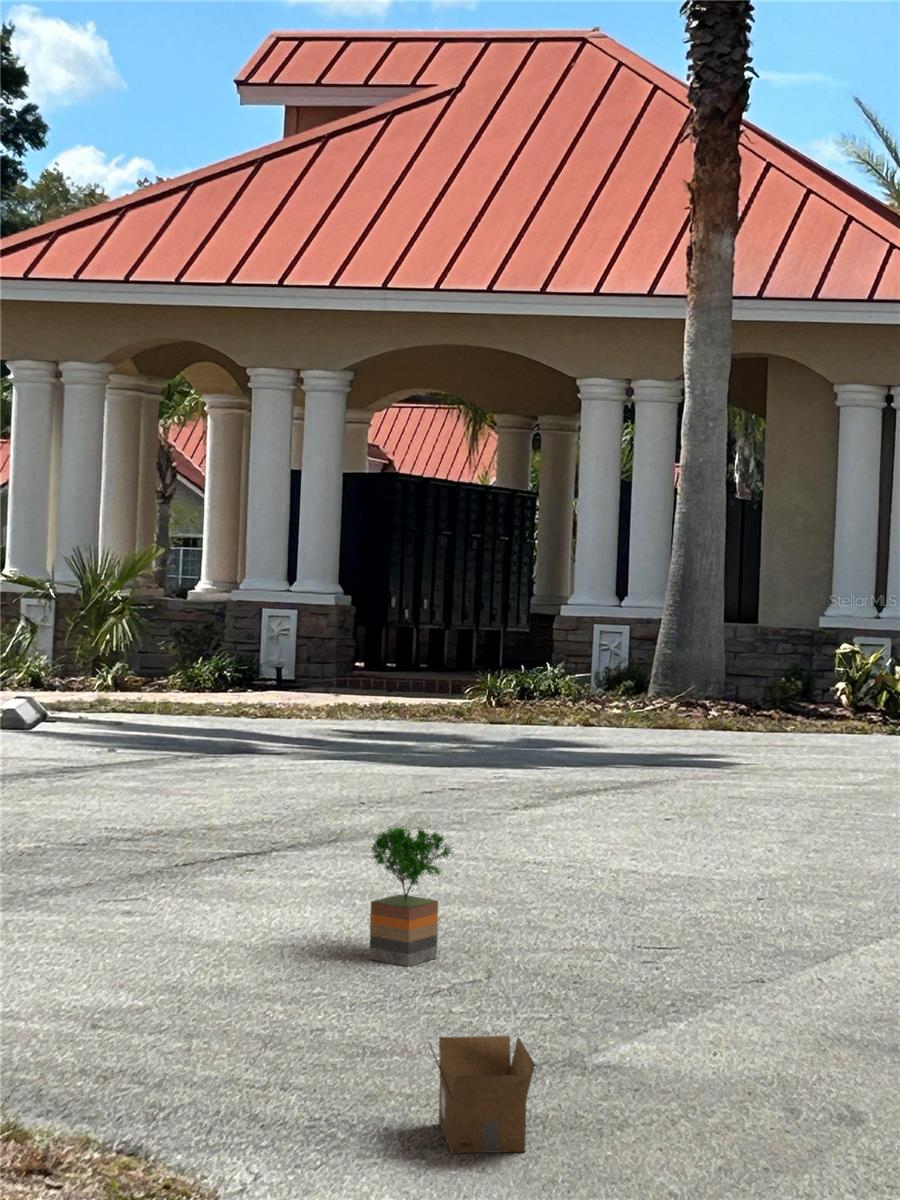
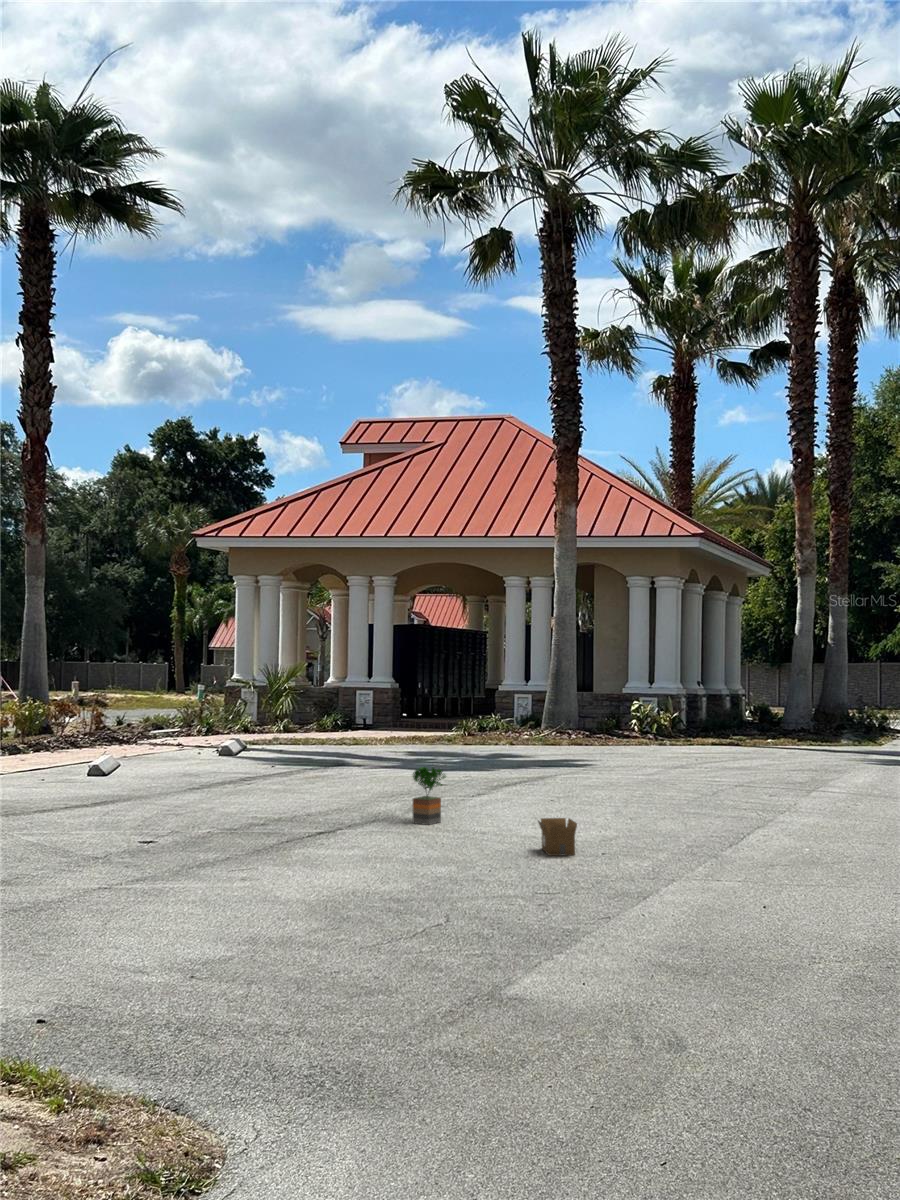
cardboard box: present [429,1036,535,1153] -> present [538,818,577,856]

